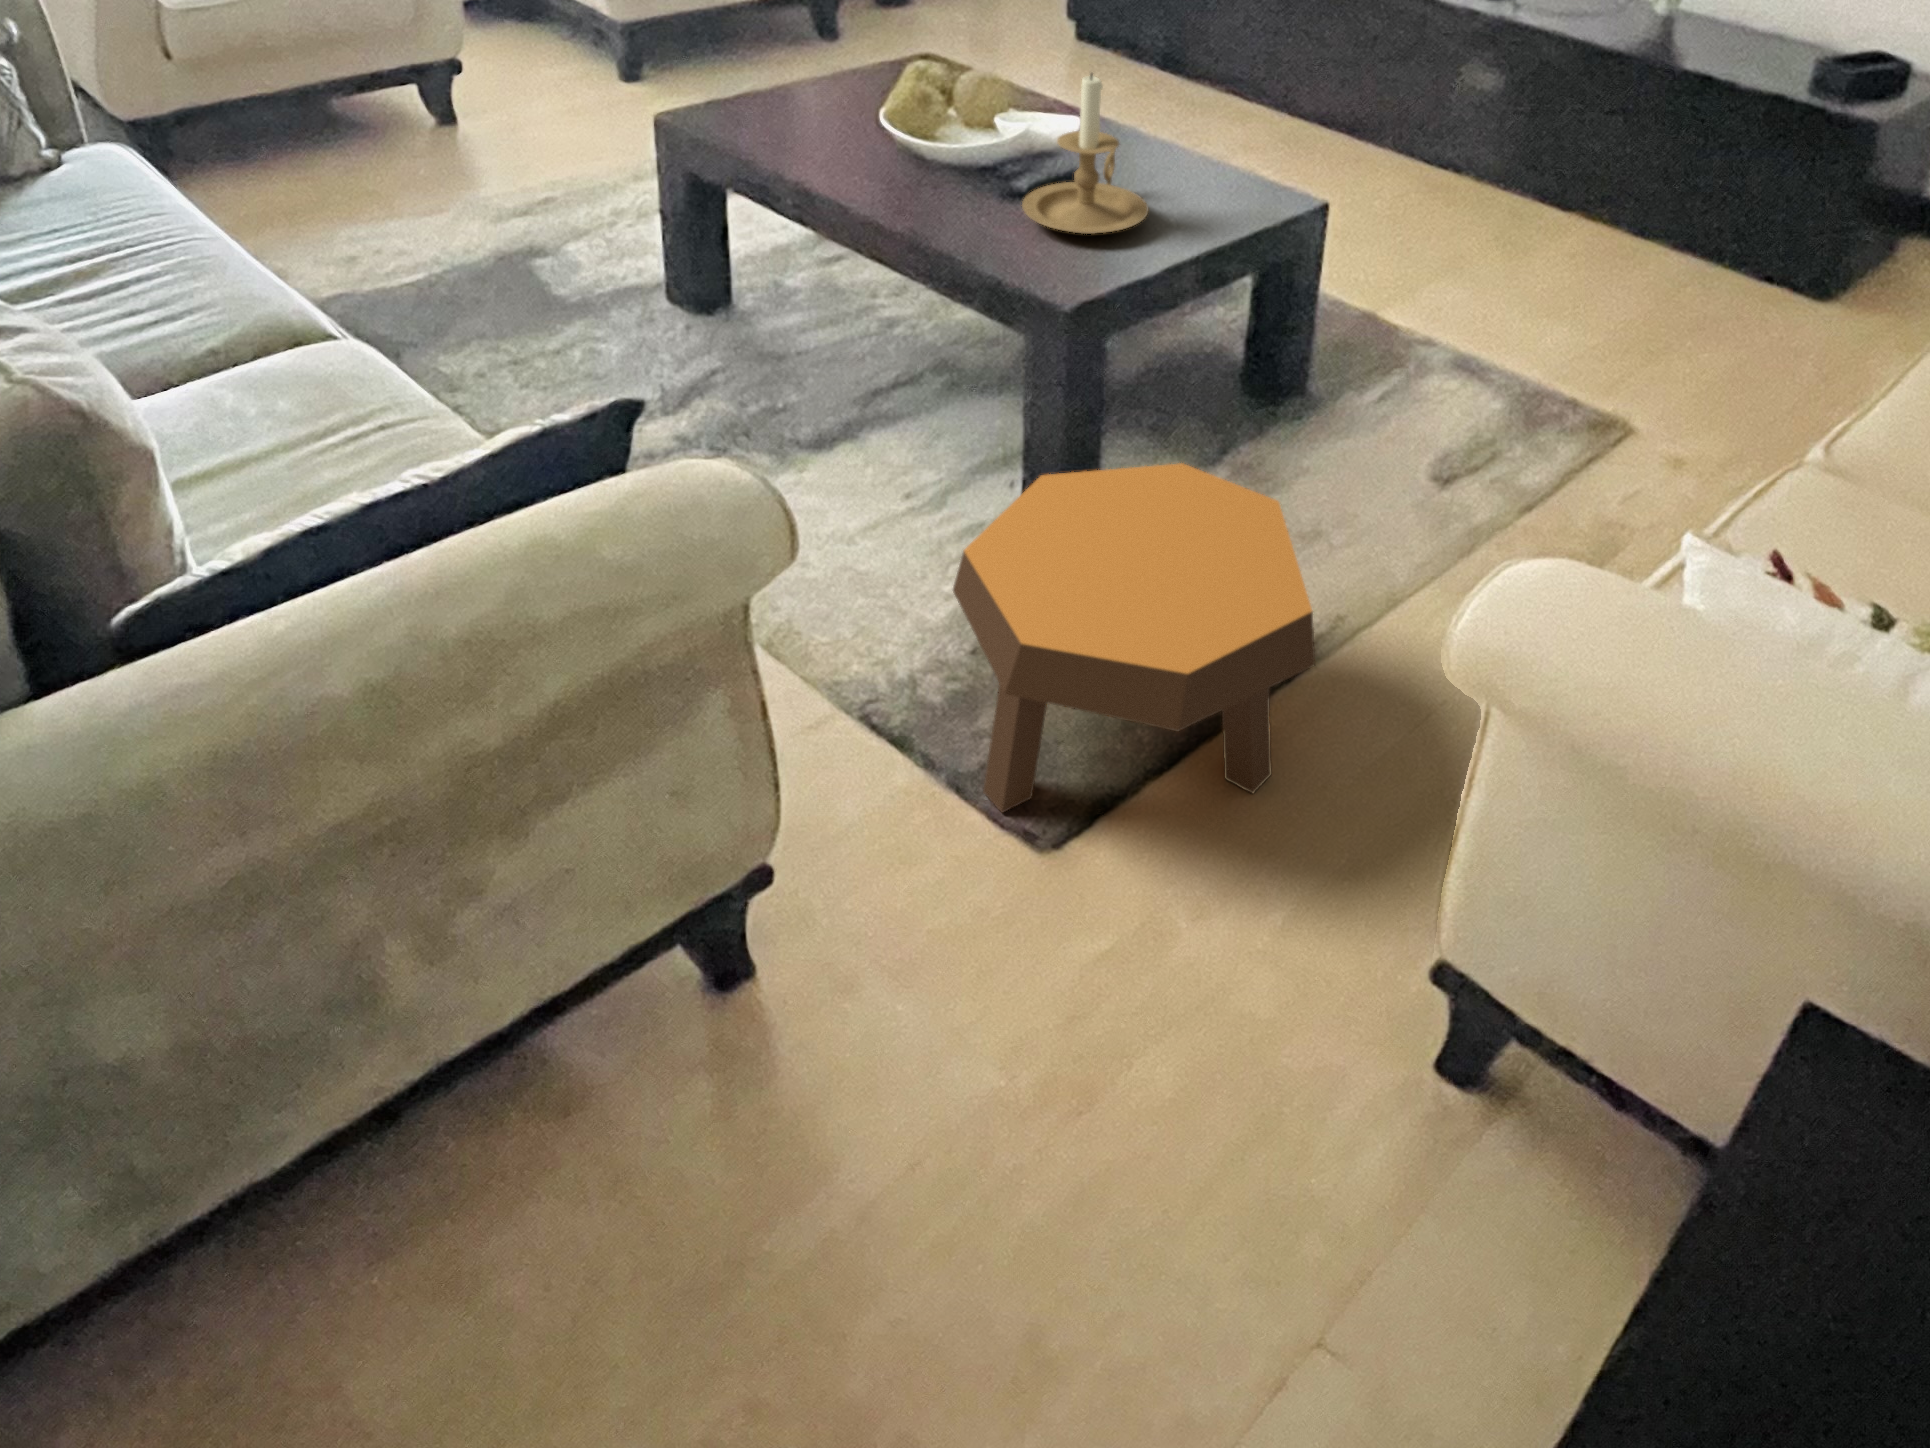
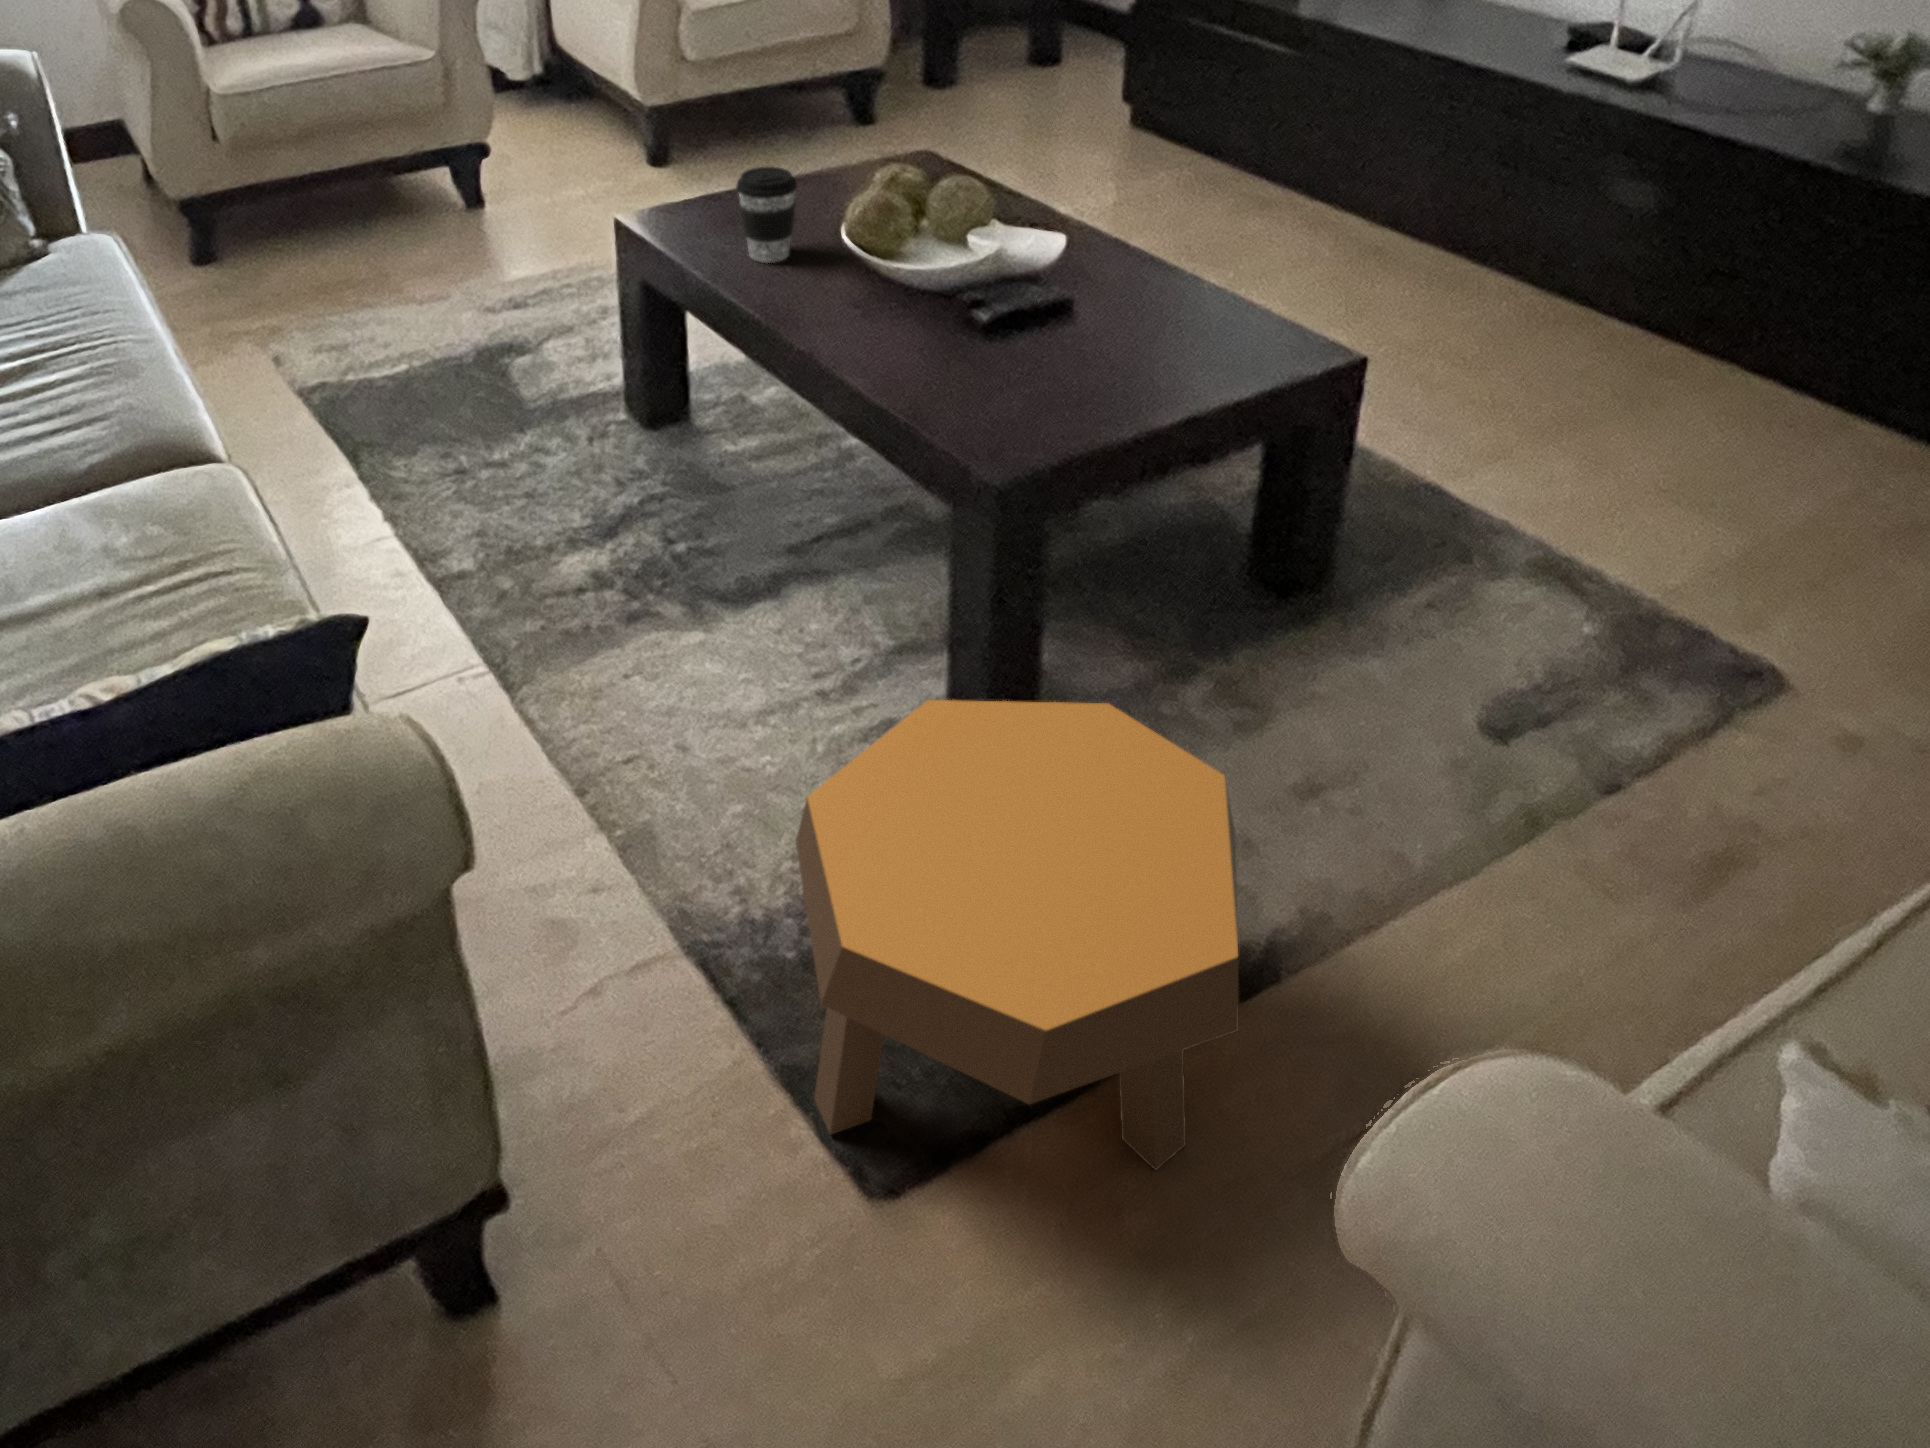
coffee cup: none [787,63,844,149] -> present [736,167,797,263]
candle holder: present [1022,74,1148,234] -> none [970,192,1122,386]

